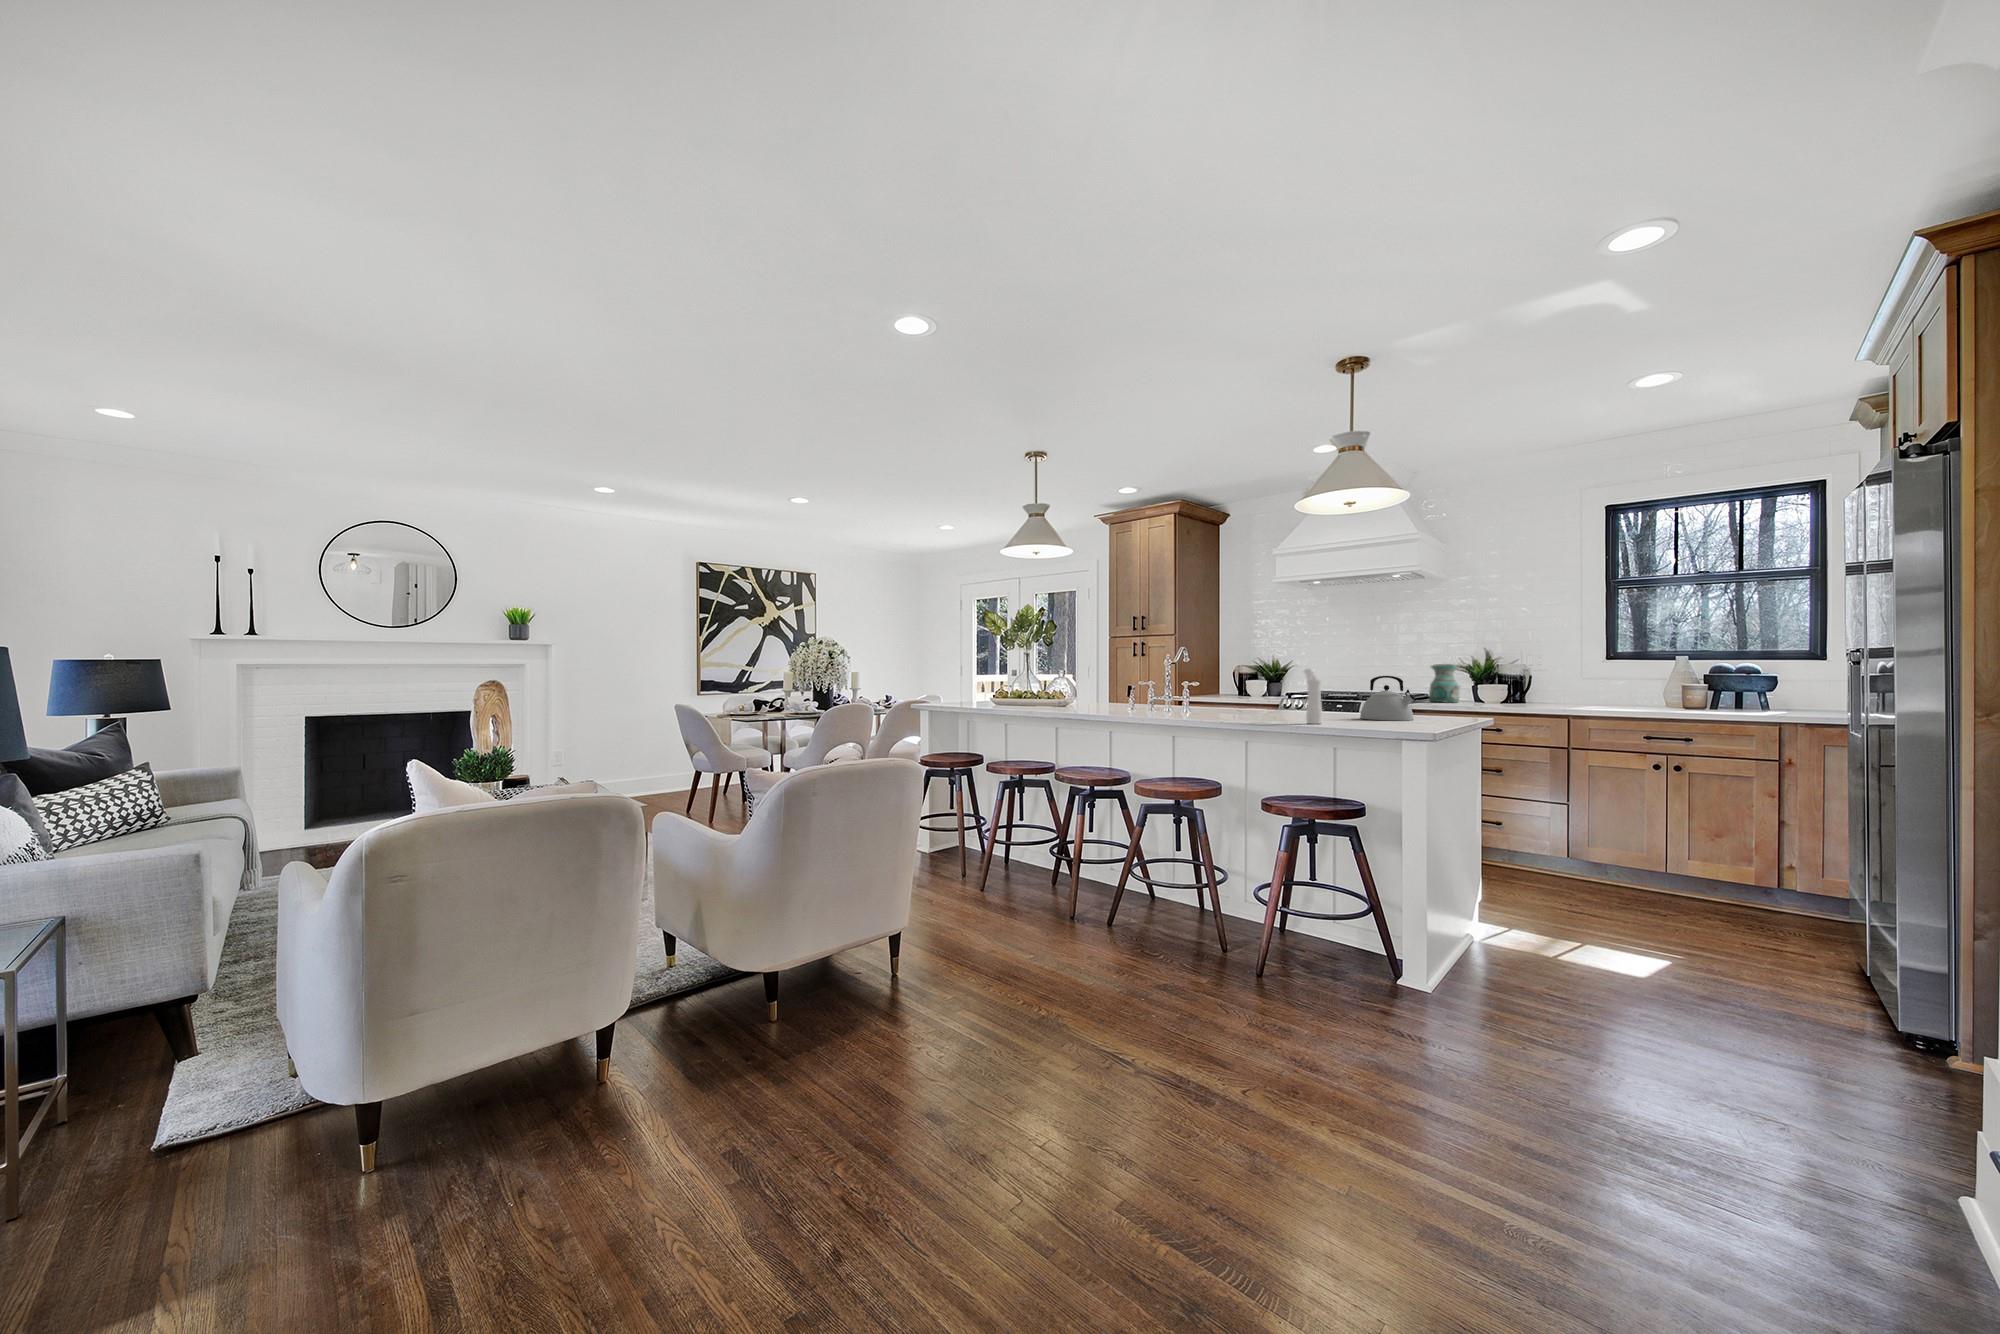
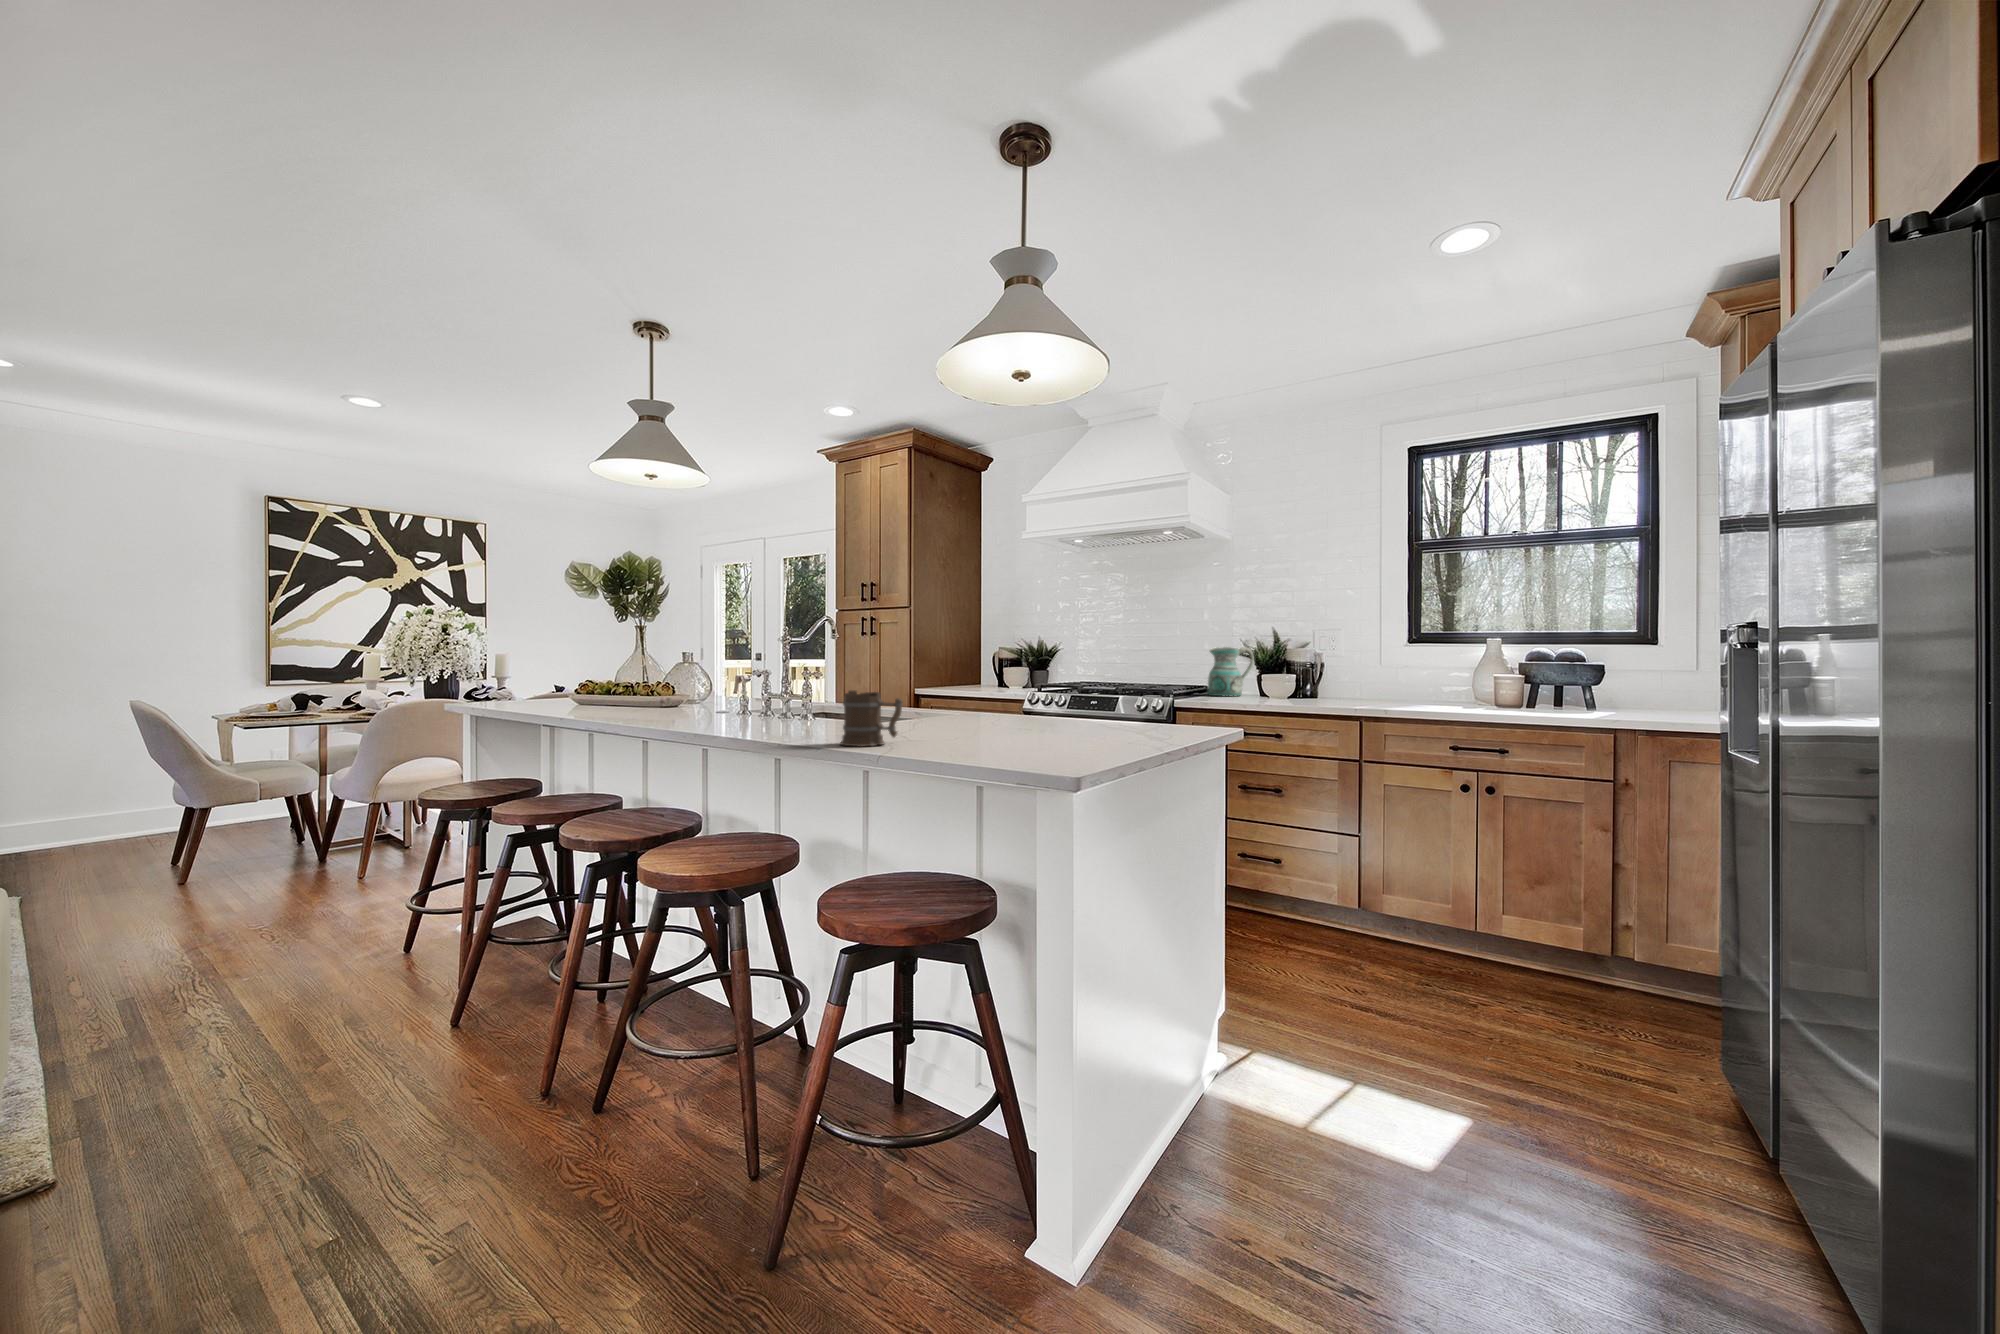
pepper mill: present [1304,669,1322,724] -> none [947,655,974,751]
kettle: present [1360,676,1415,720] -> none [1060,666,1138,739]
mug: none [1233,690,1273,722] -> present [840,690,903,747]

